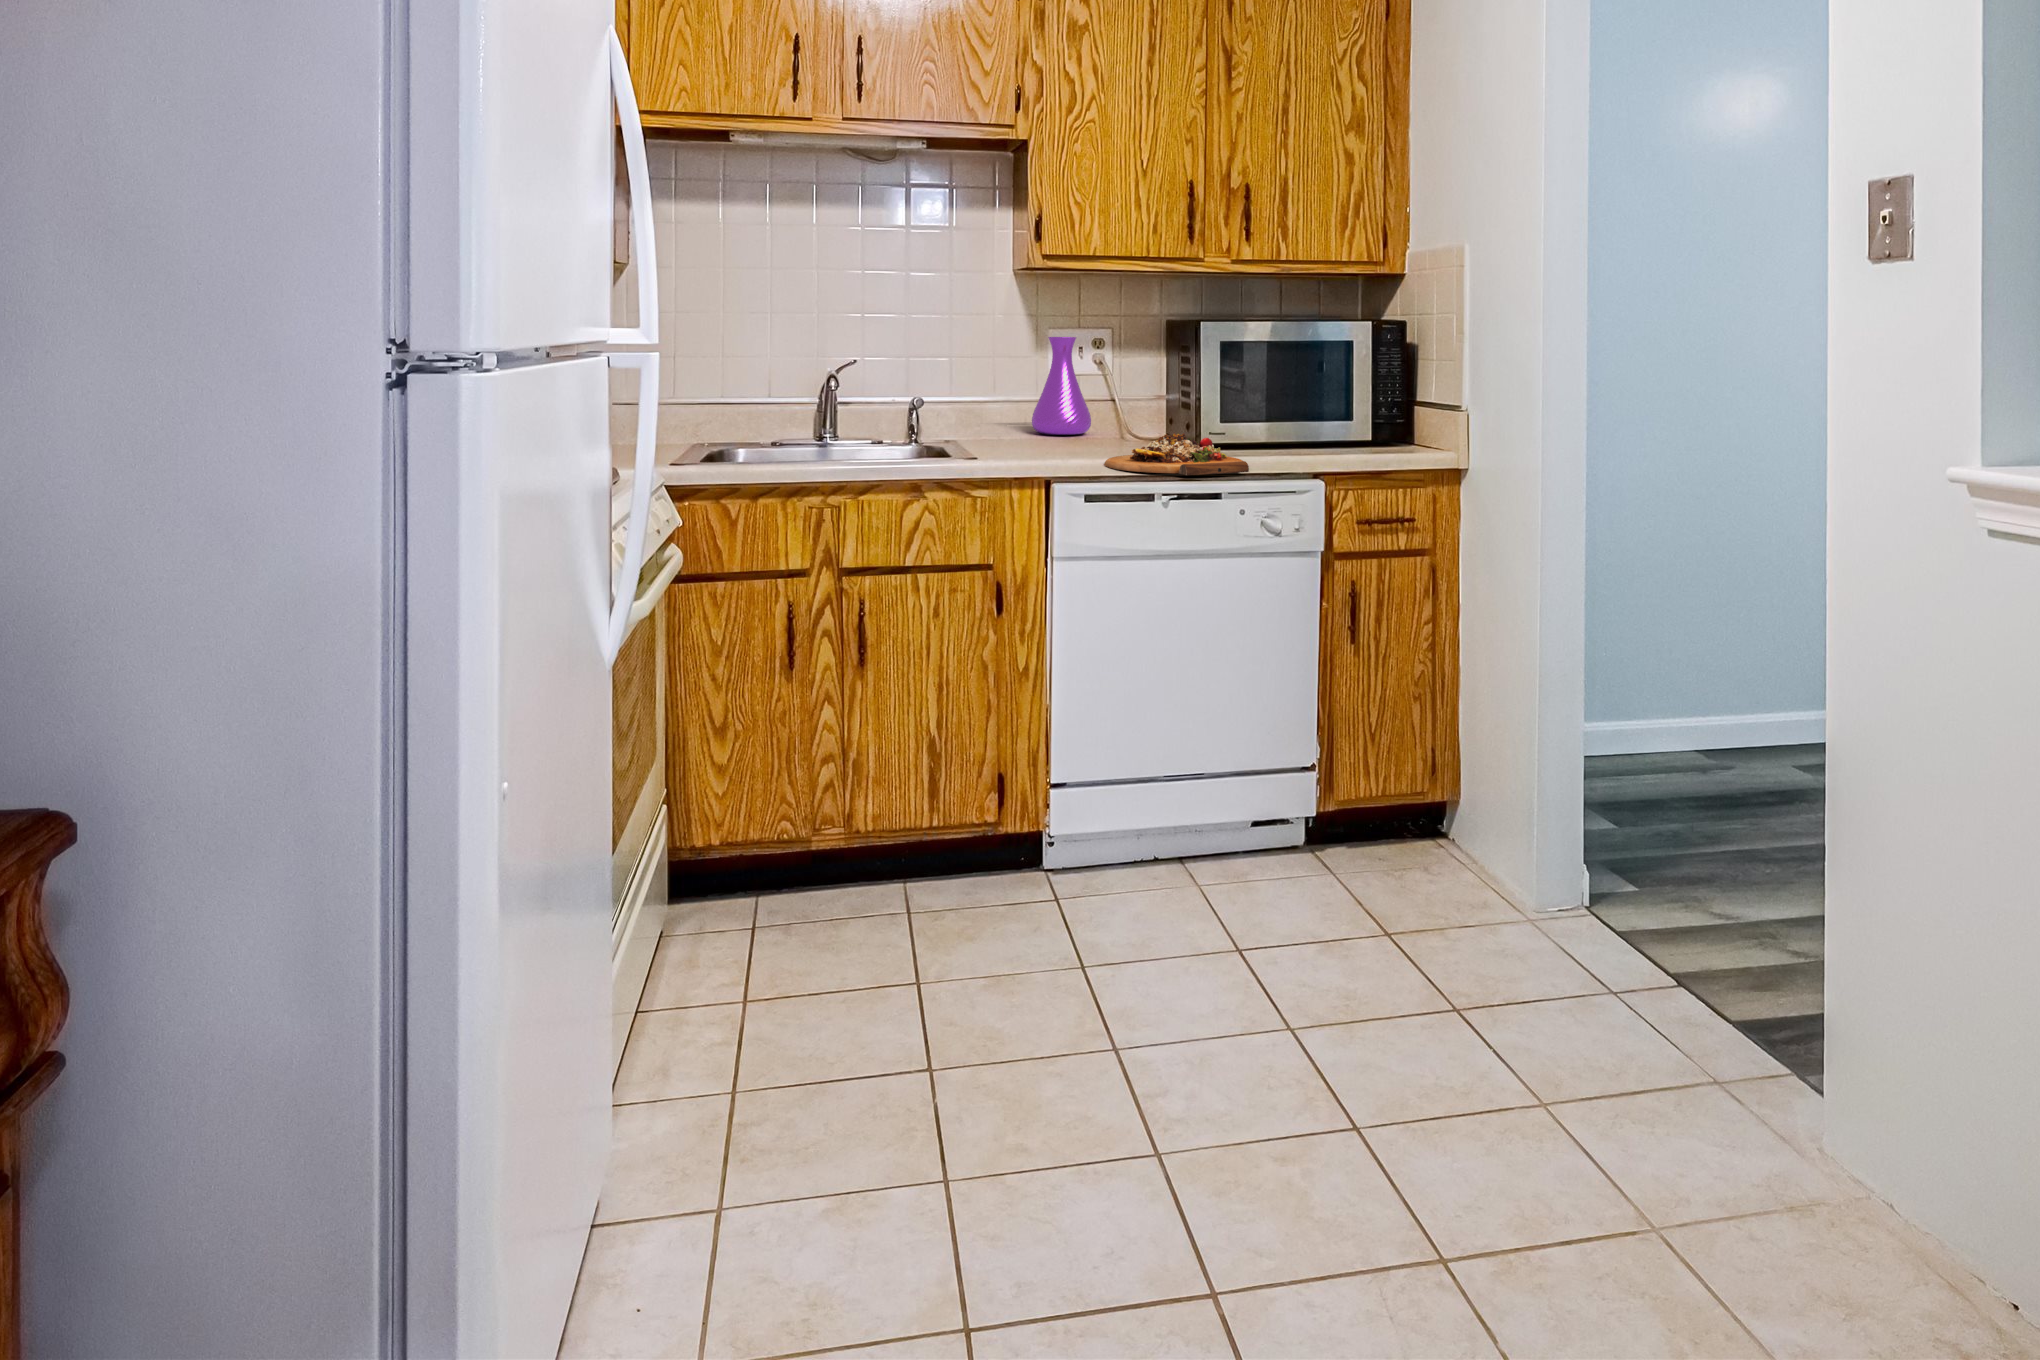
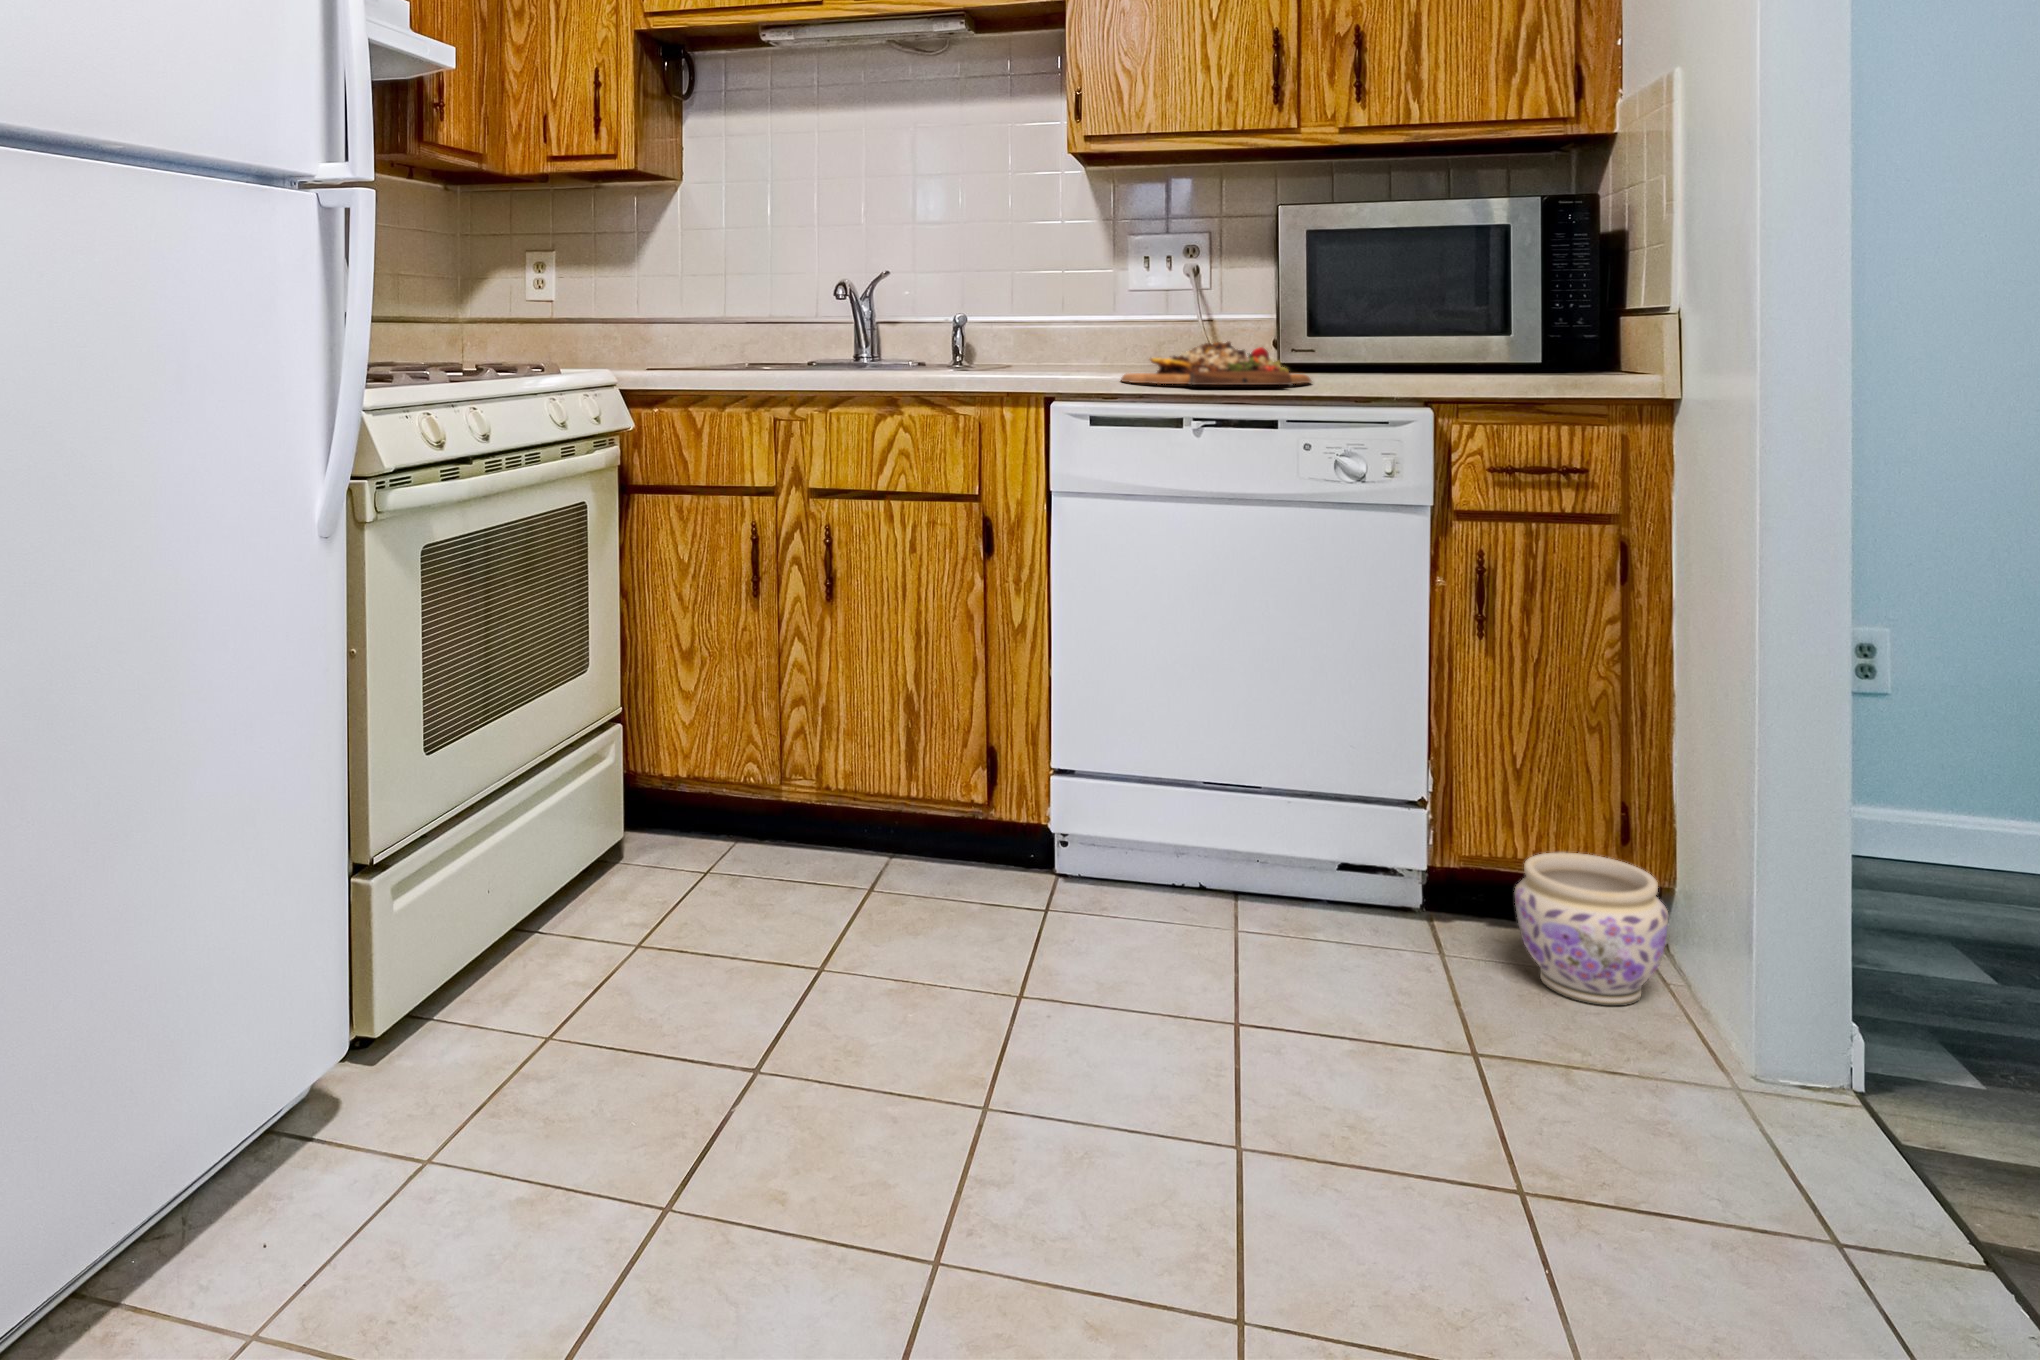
vase: present [1032,337,1091,435] -> none [1109,243,1184,362]
planter: none [1389,788,1483,890] -> present [1514,852,1668,1006]

